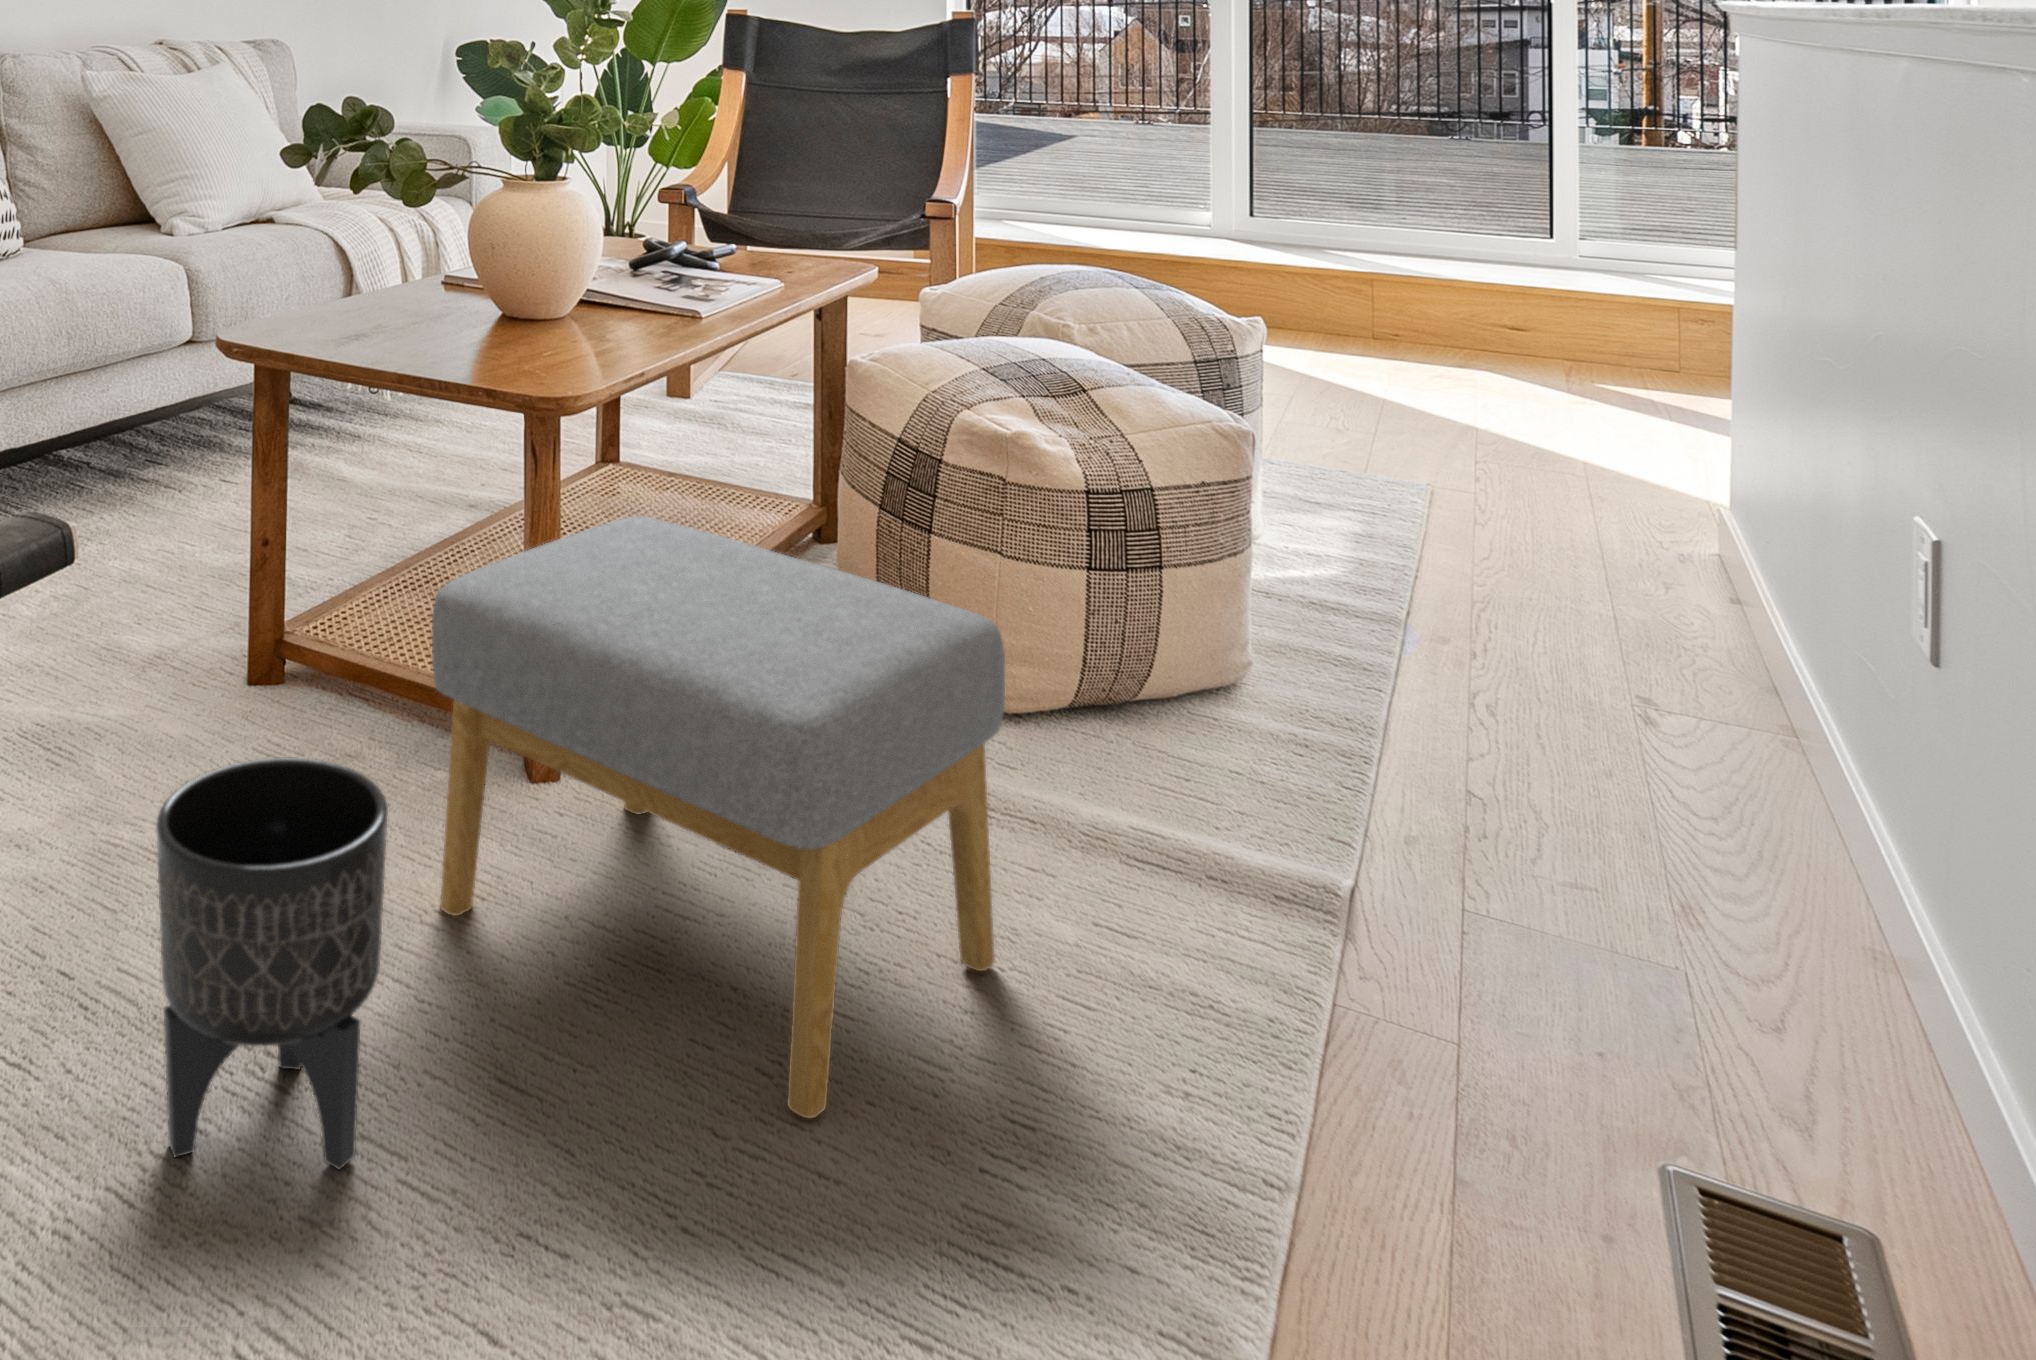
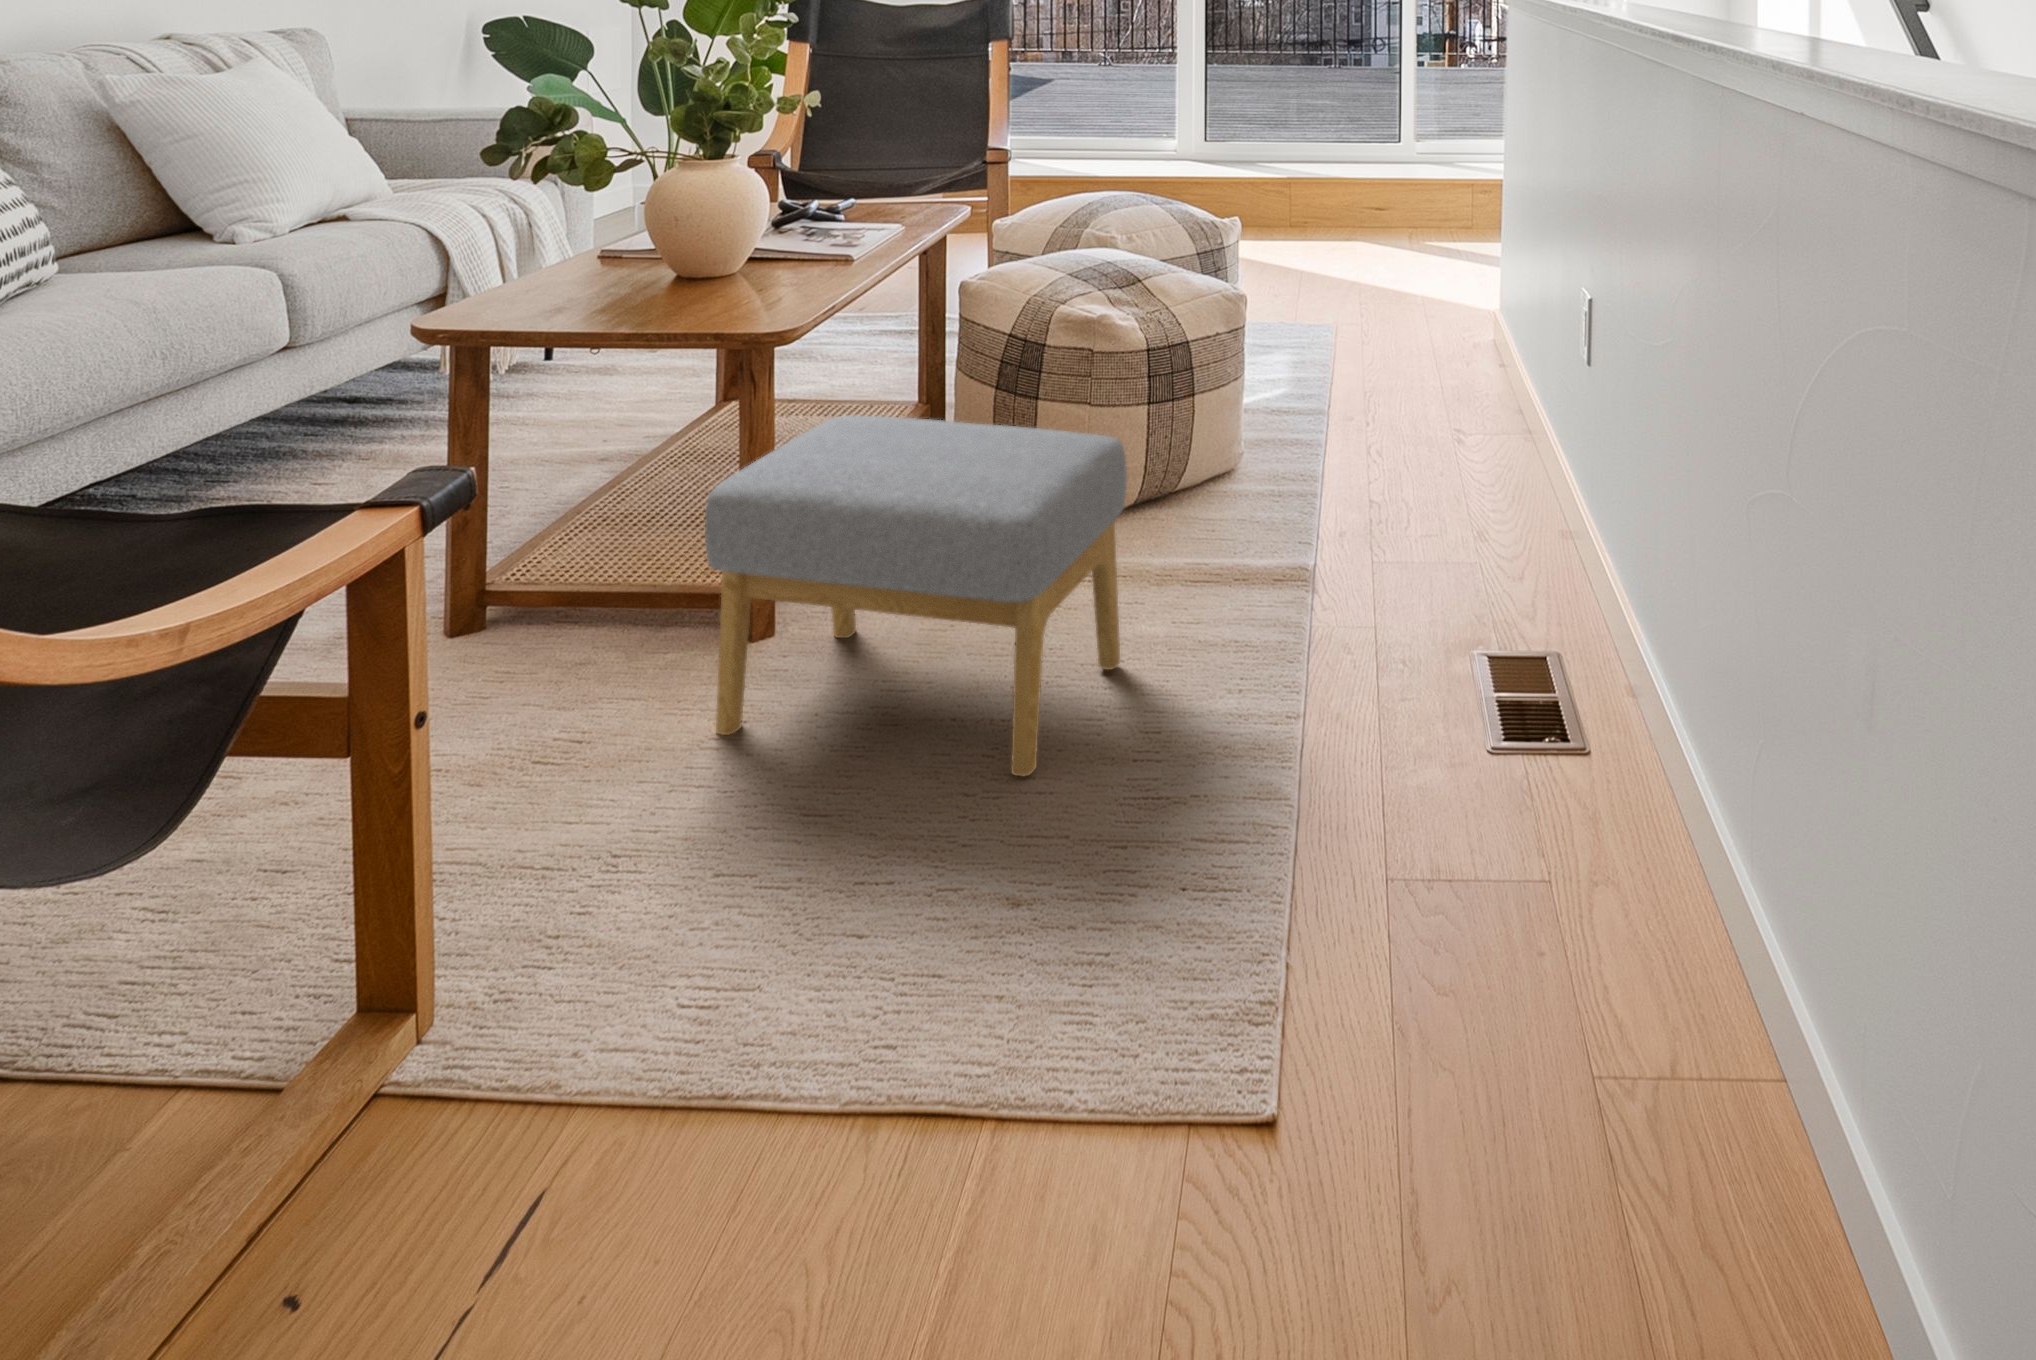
planter: present [156,758,388,1169] -> none [548,626,734,932]

